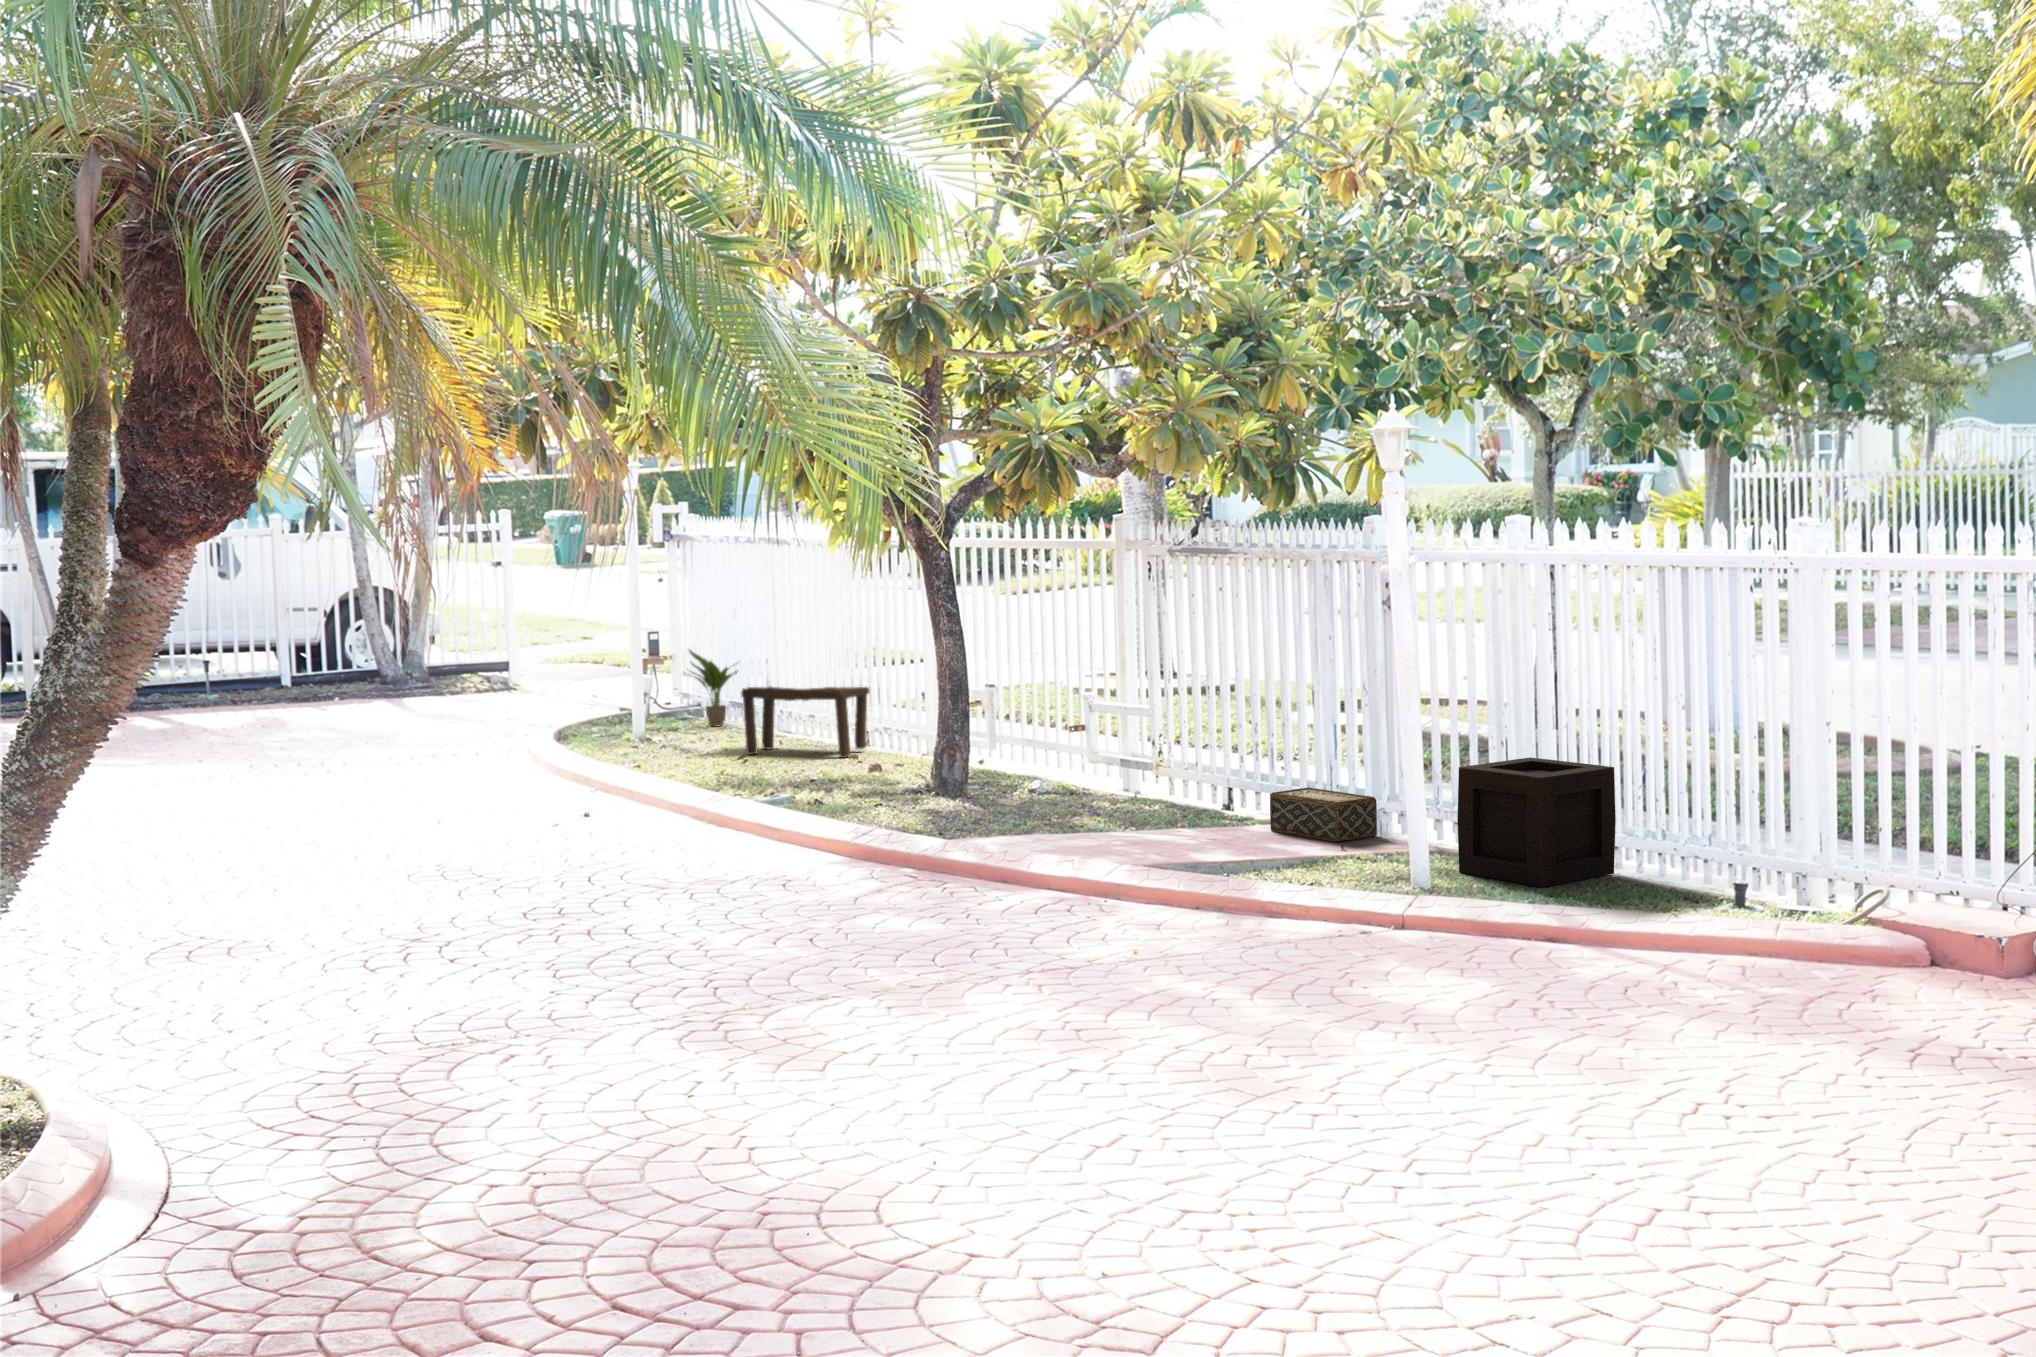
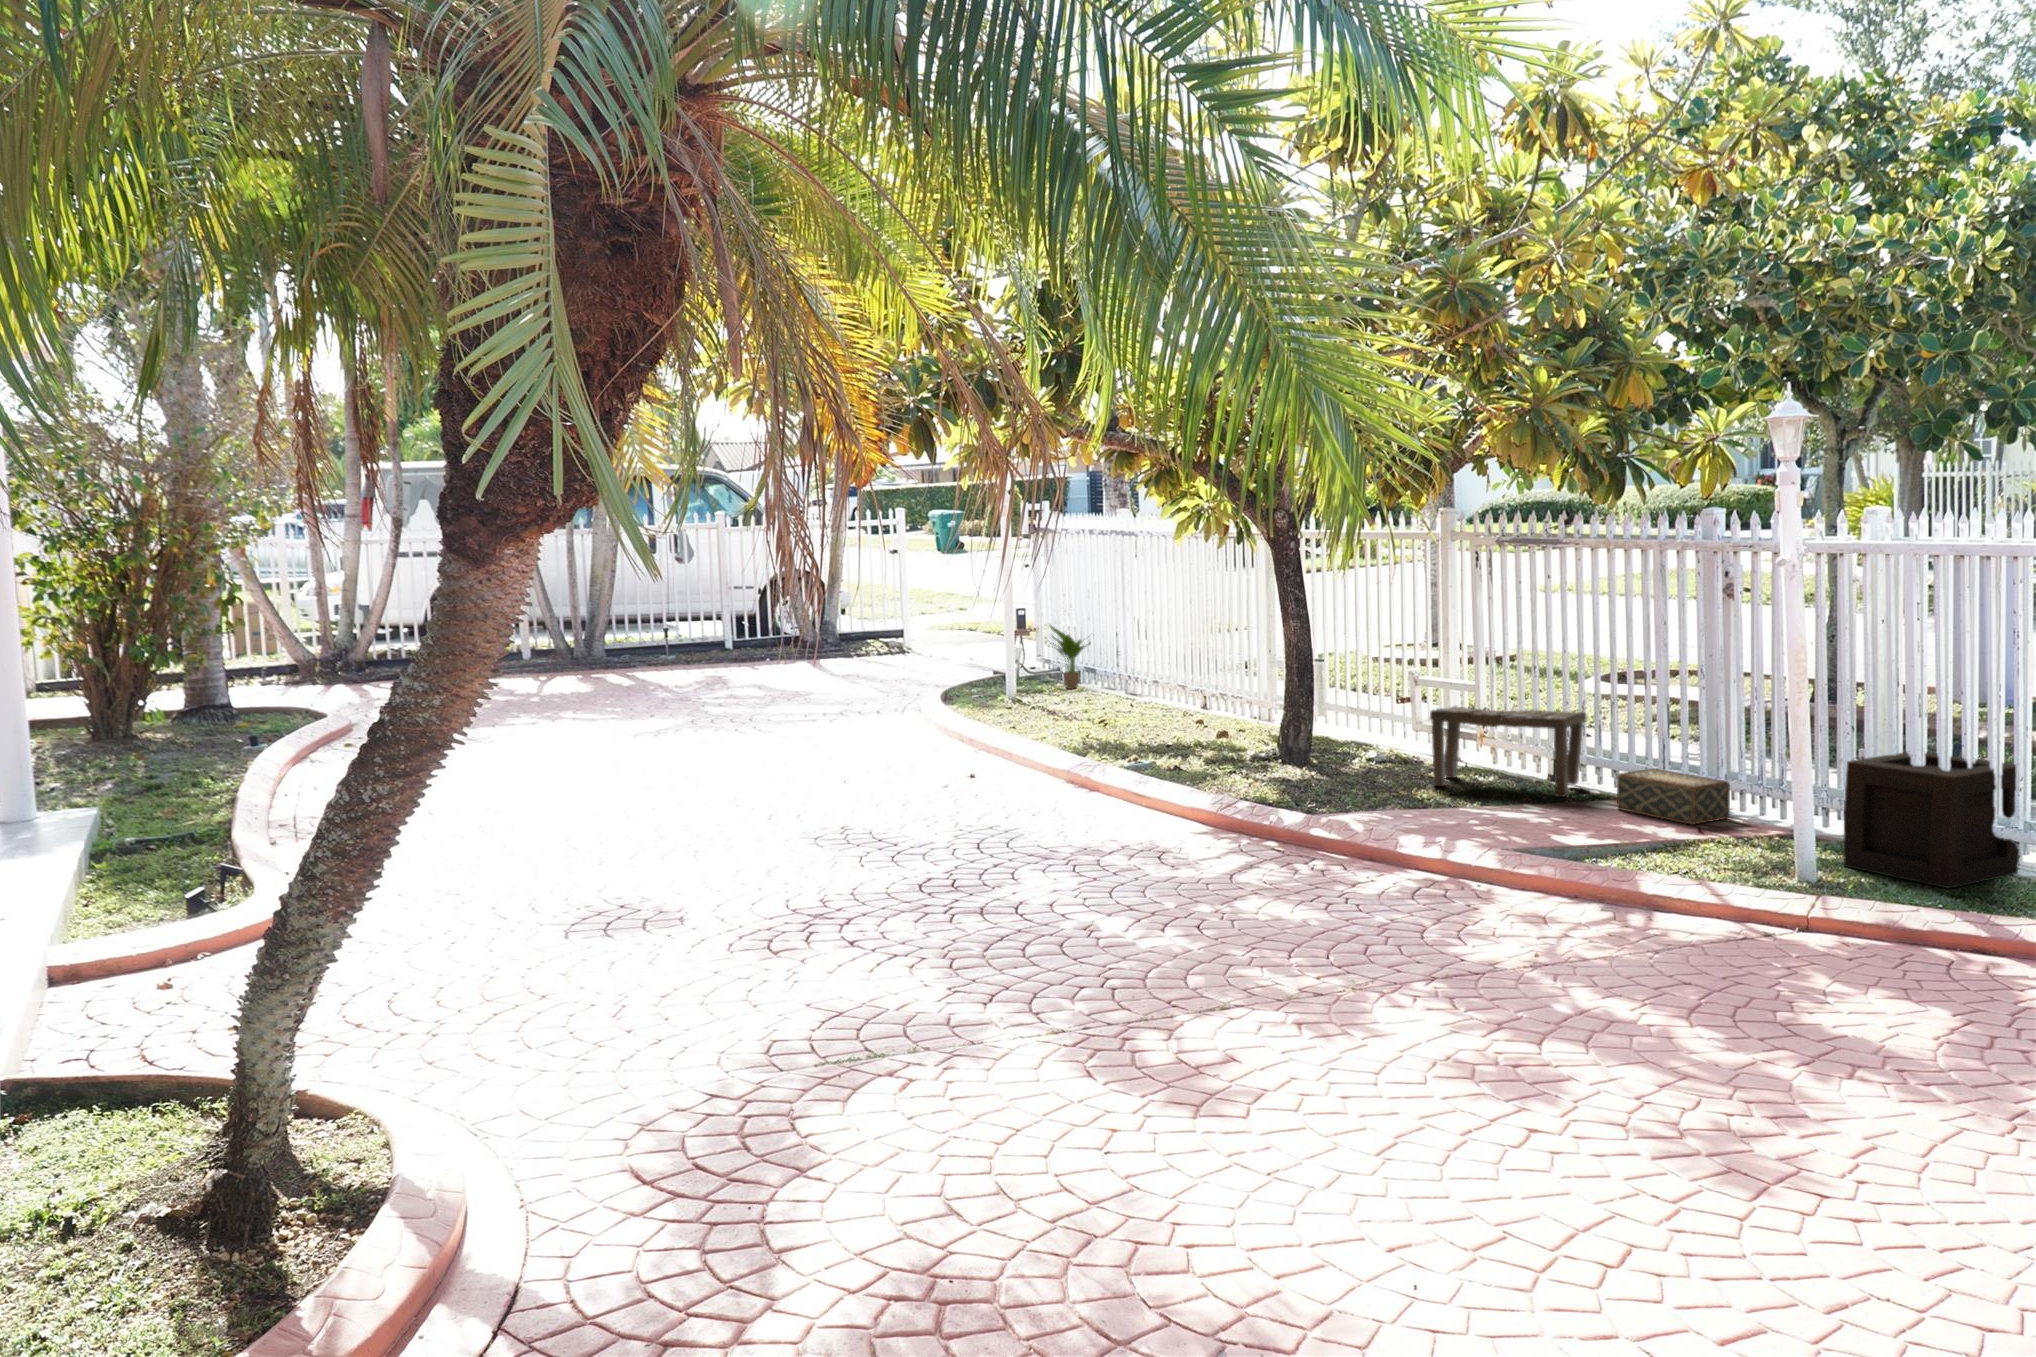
bench: present [741,687,869,758] -> present [1430,706,1586,797]

